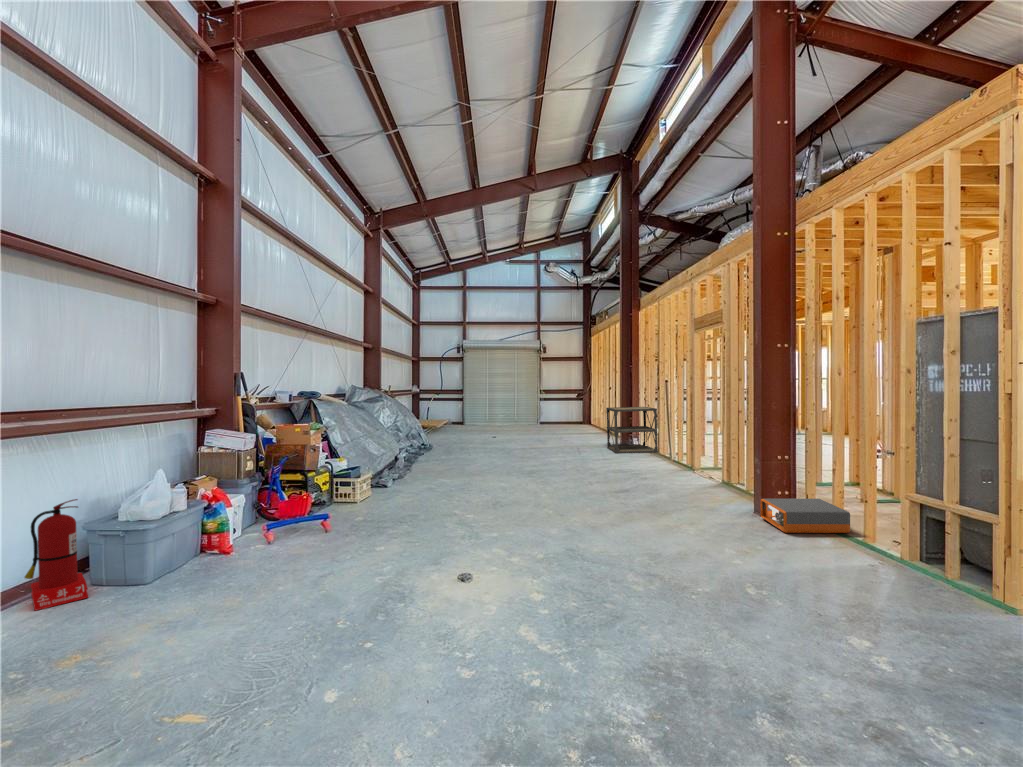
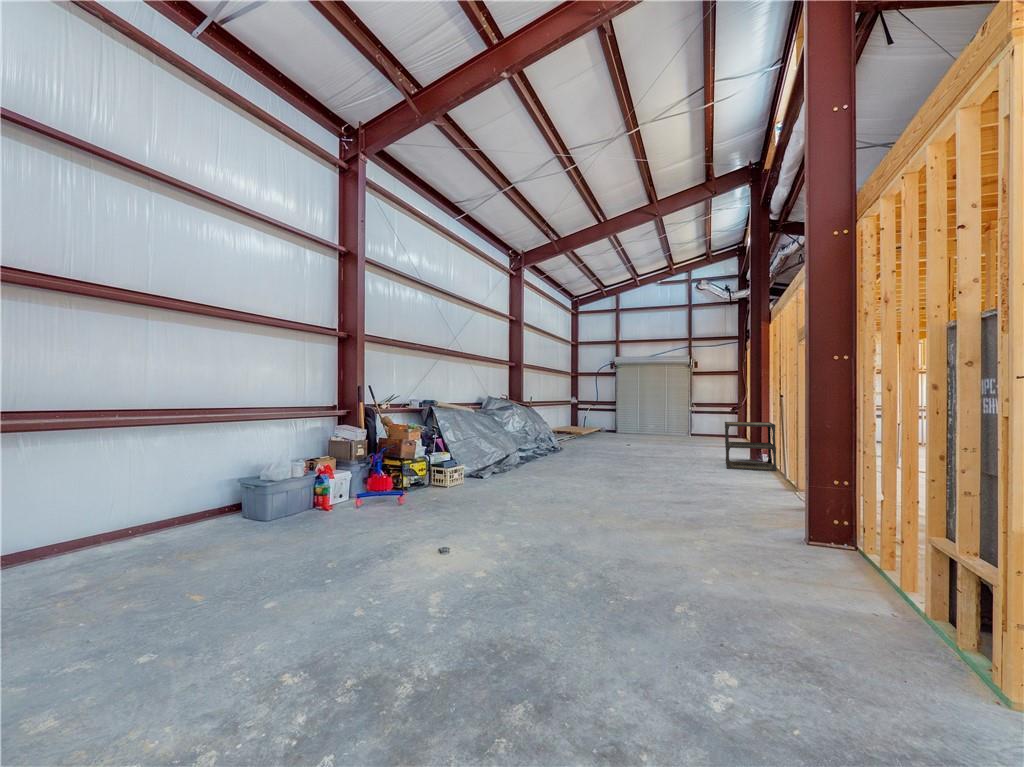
storage box: present [760,498,850,533] -> none [787,529,886,584]
fire extinguisher: present [24,499,88,611] -> none [188,464,226,530]

